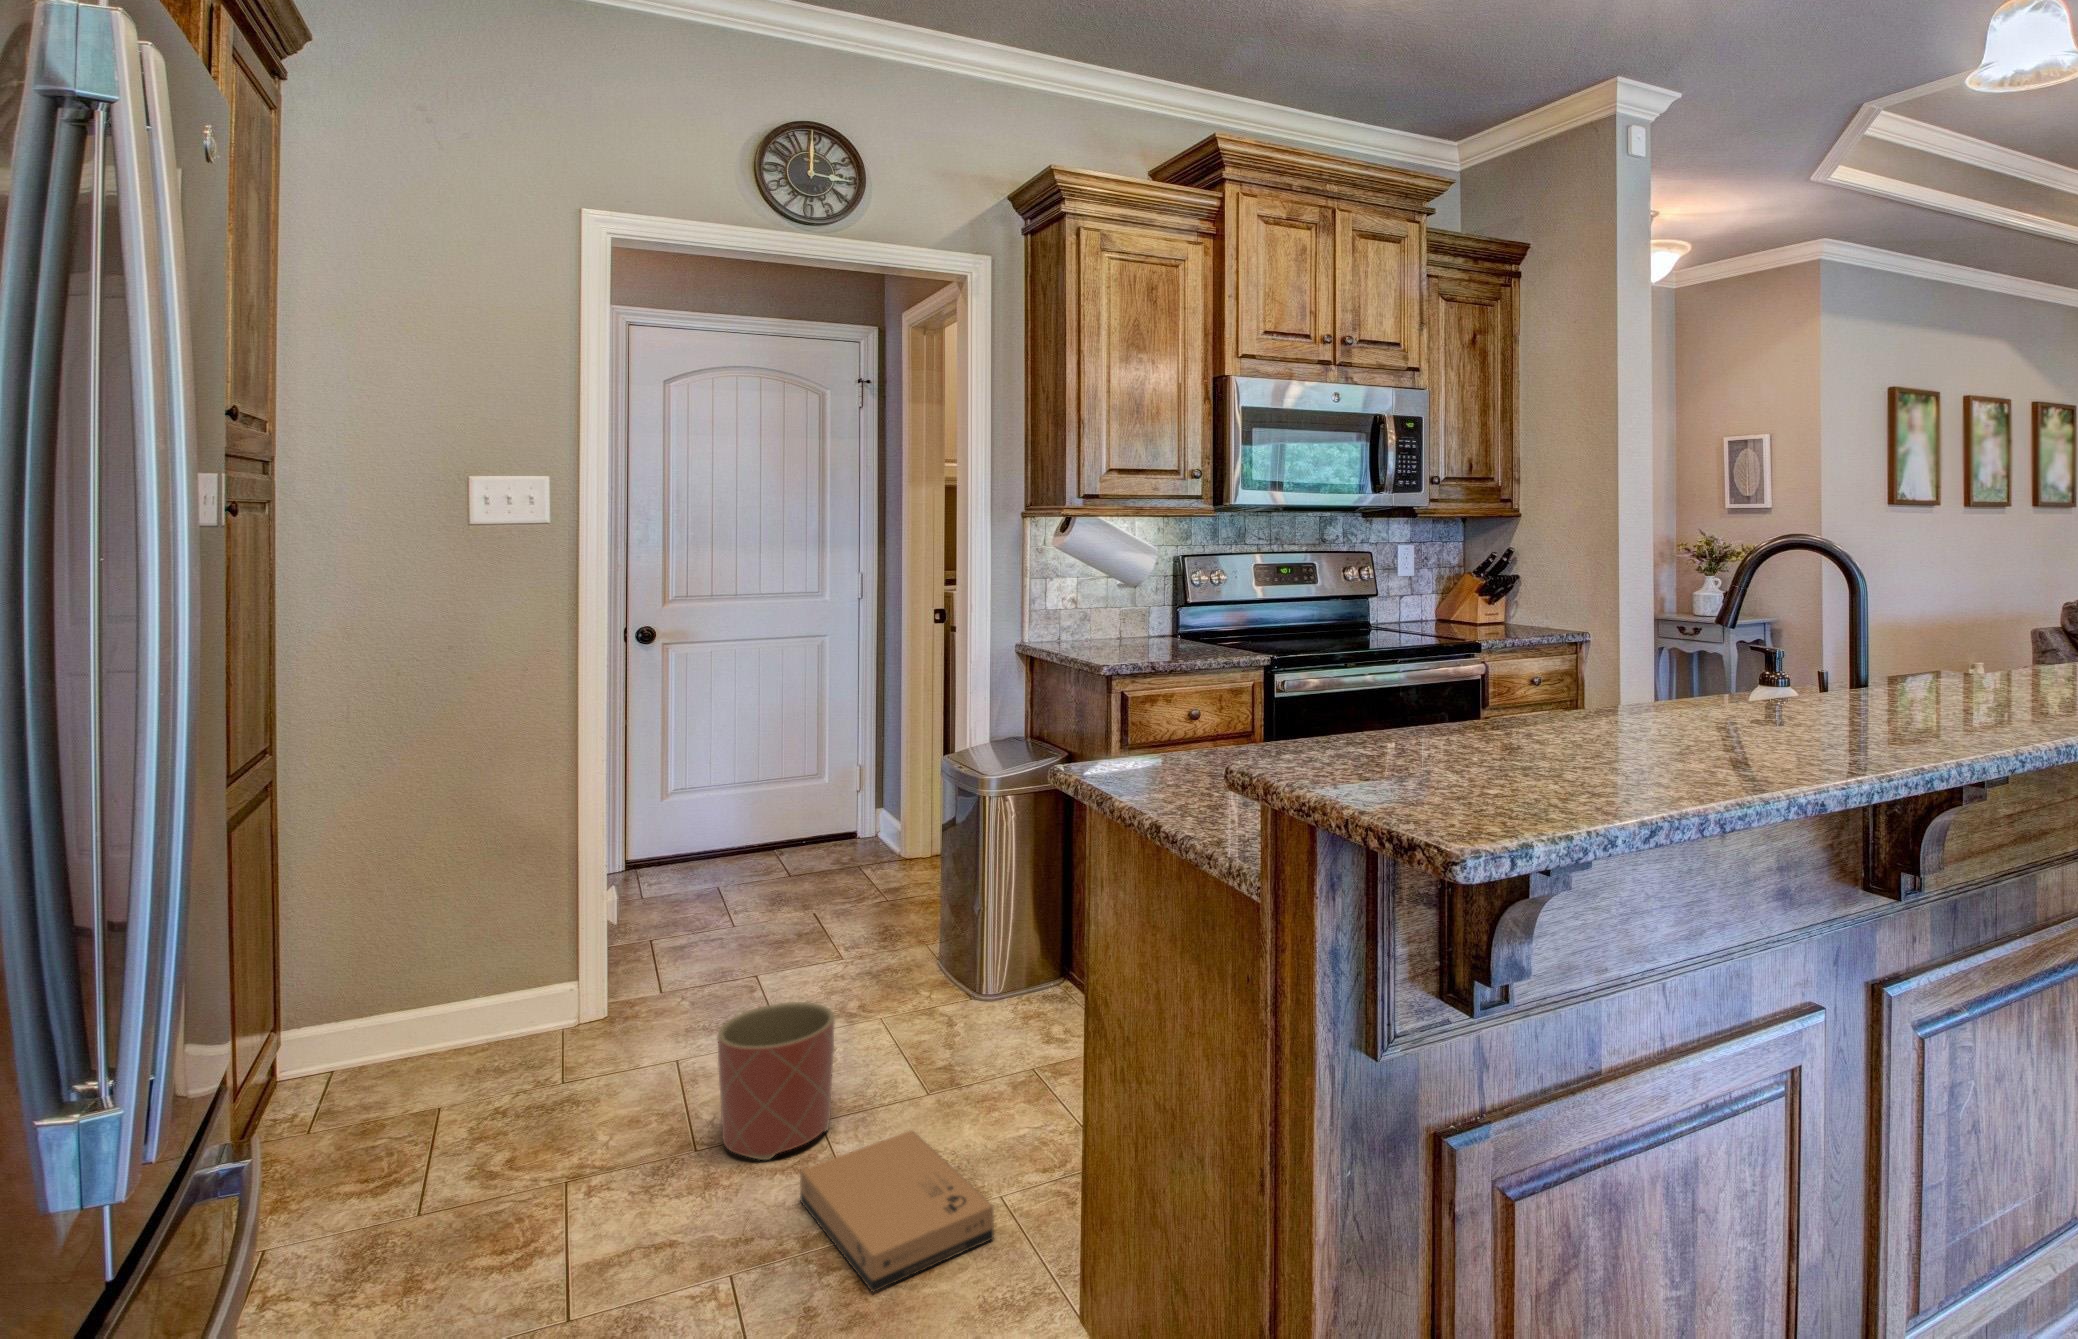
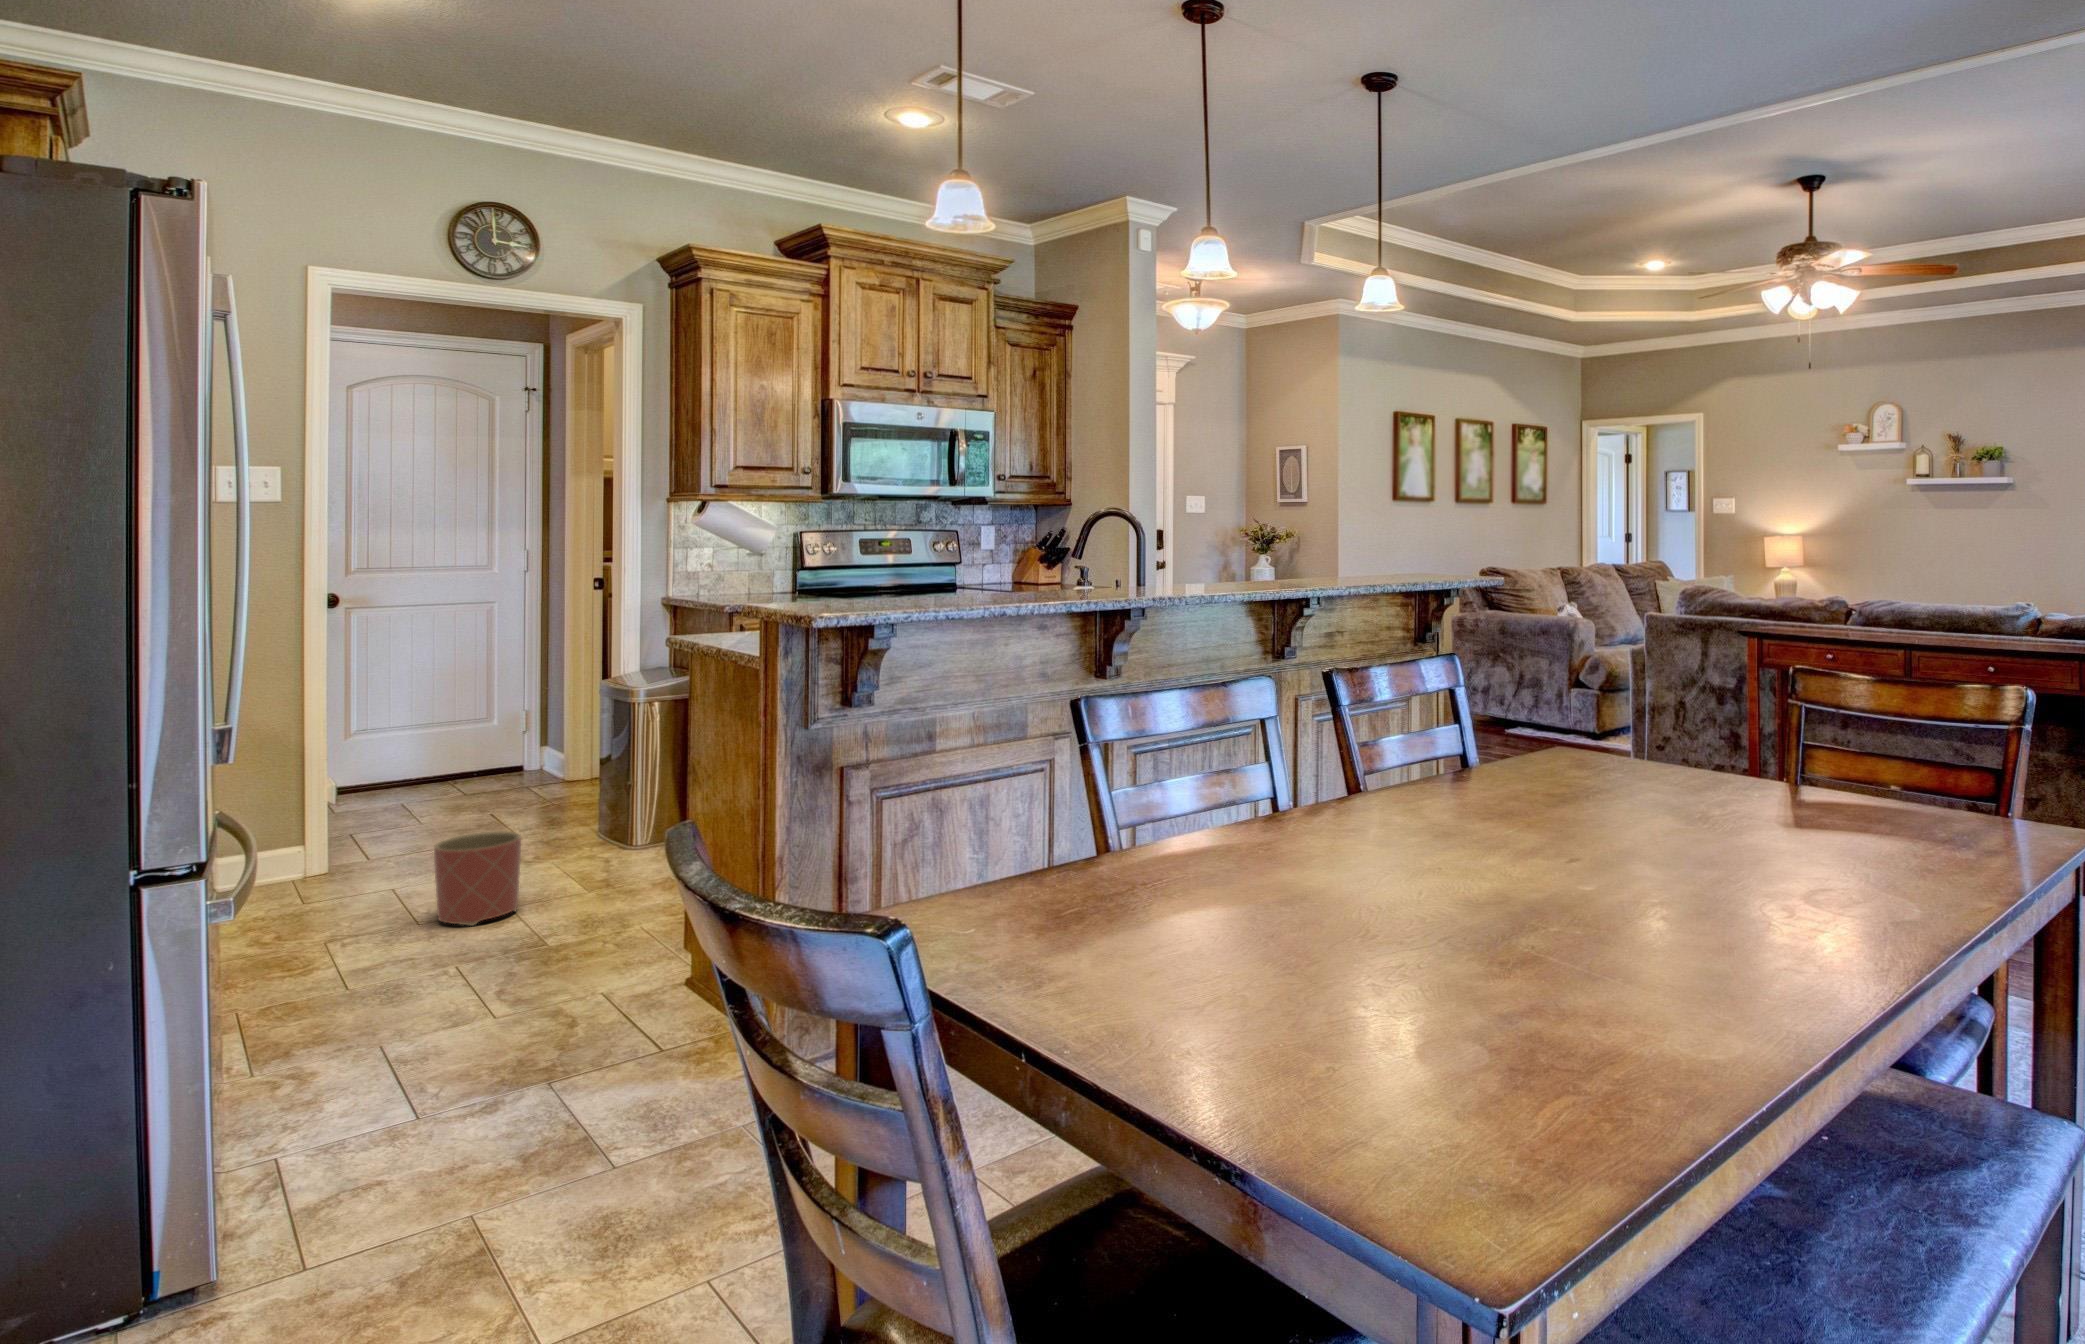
cardboard box: present [800,1130,994,1292] -> none [500,899,636,965]

